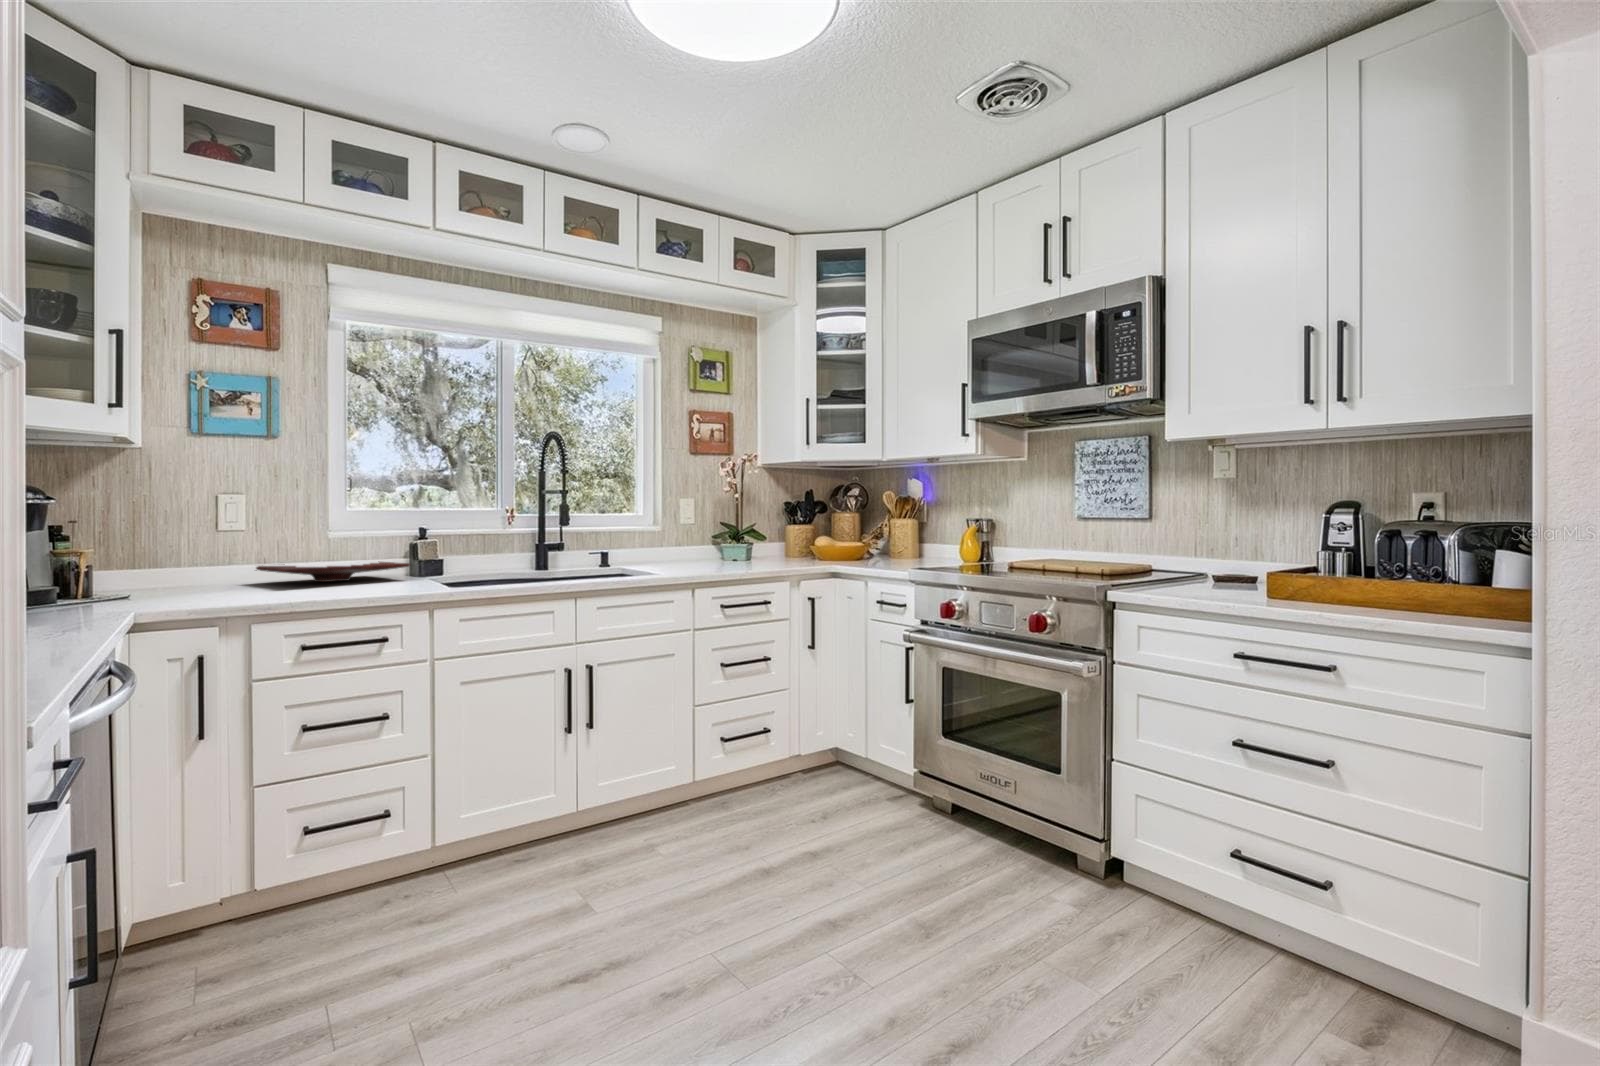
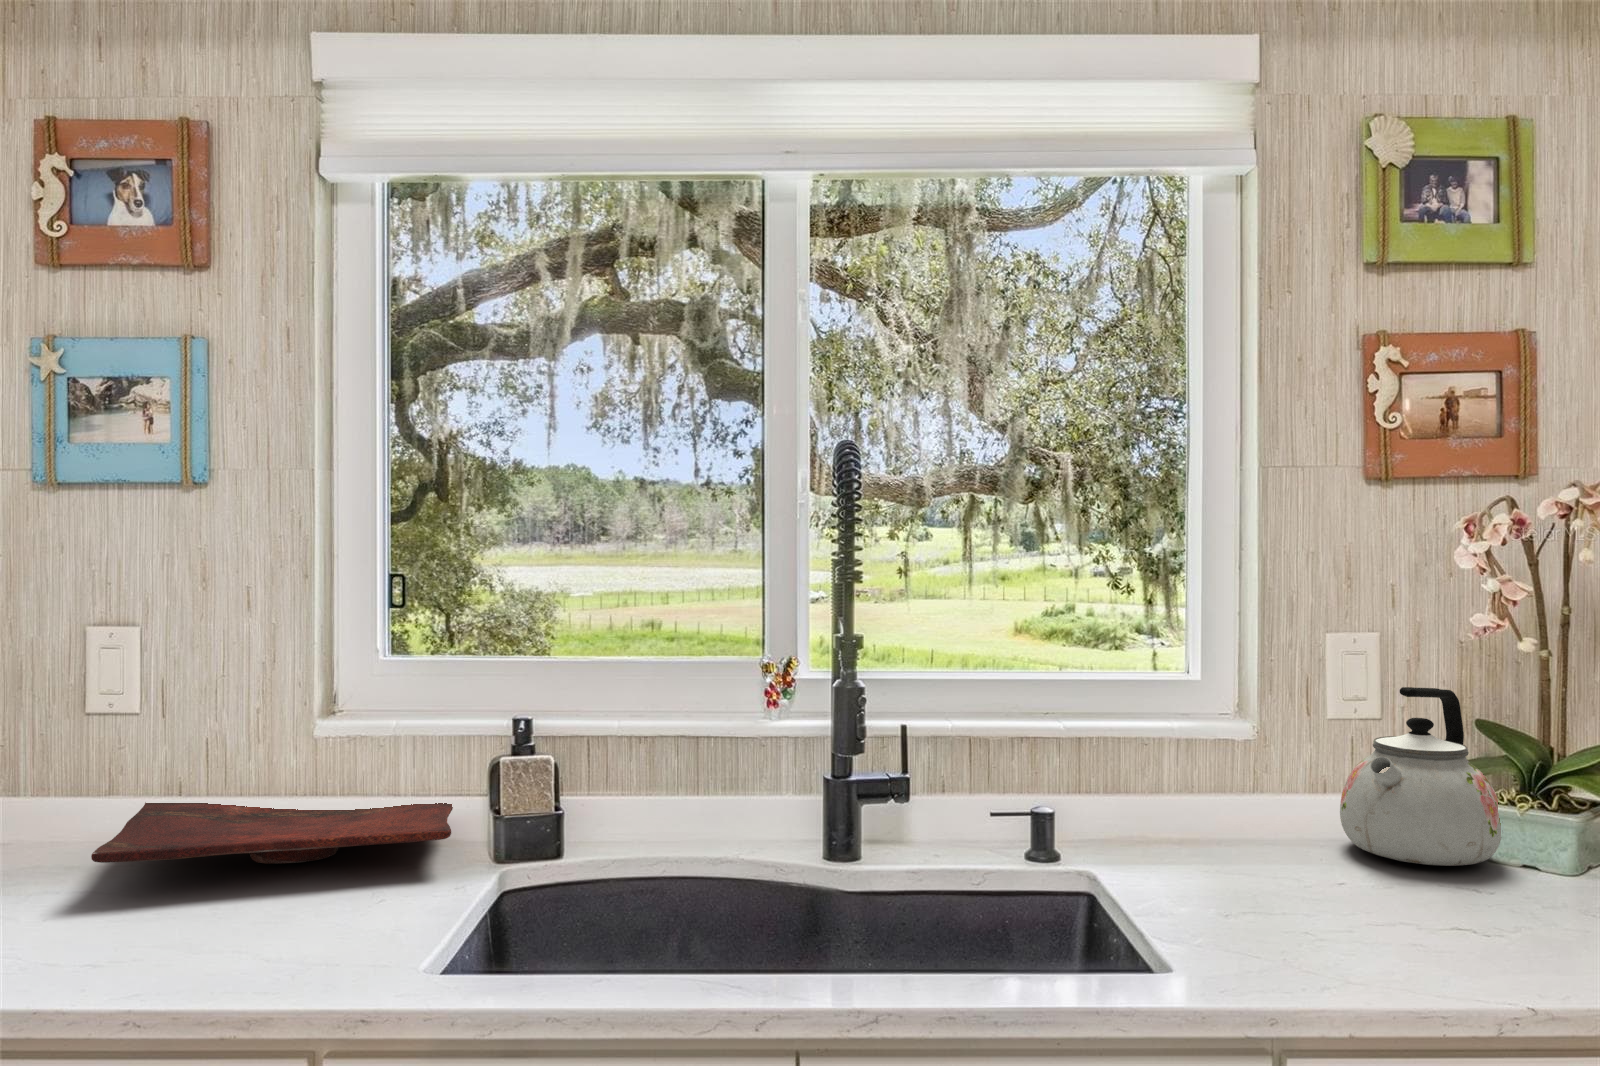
kettle: none [686,514,728,563] -> present [1340,687,1501,866]

